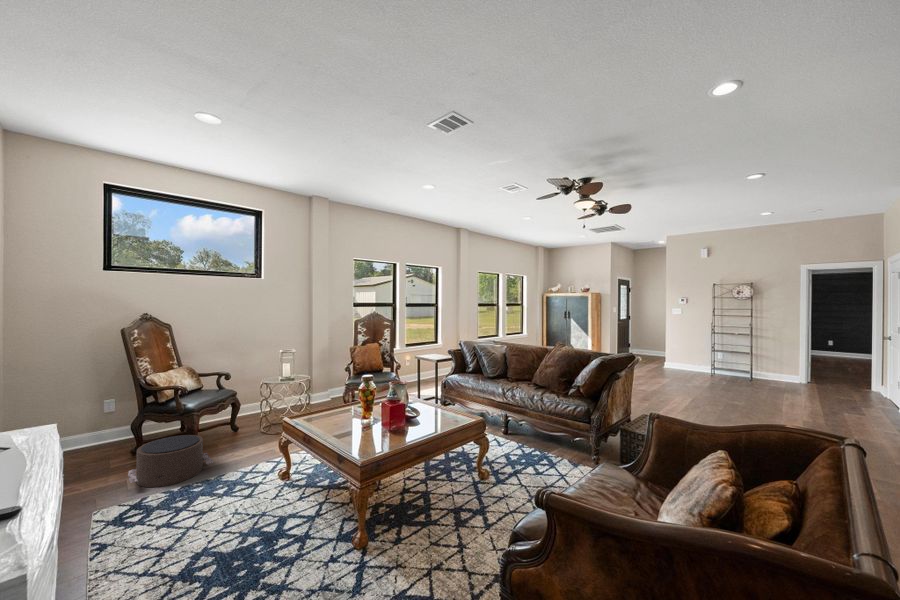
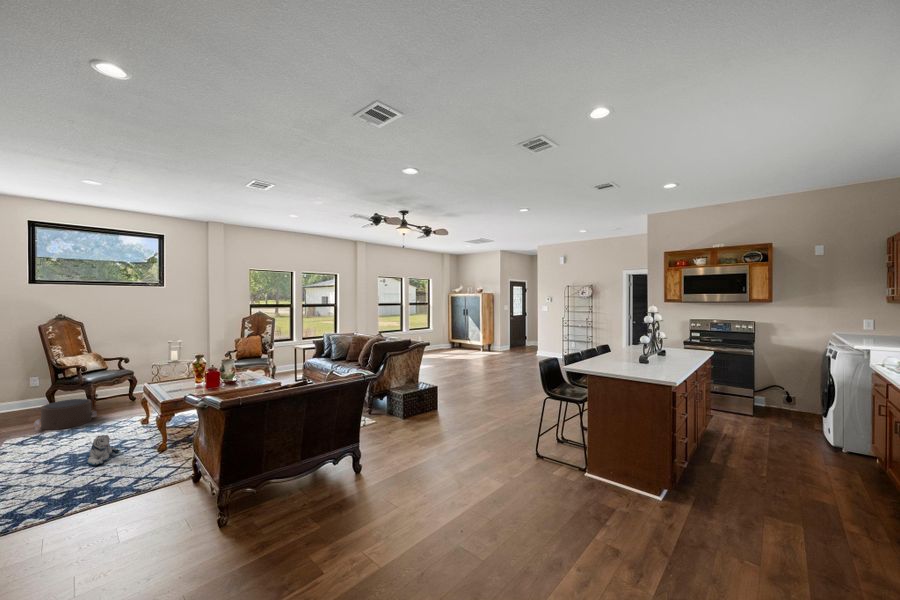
plush toy: none [248,507,292,569] -> present [87,435,119,466]

